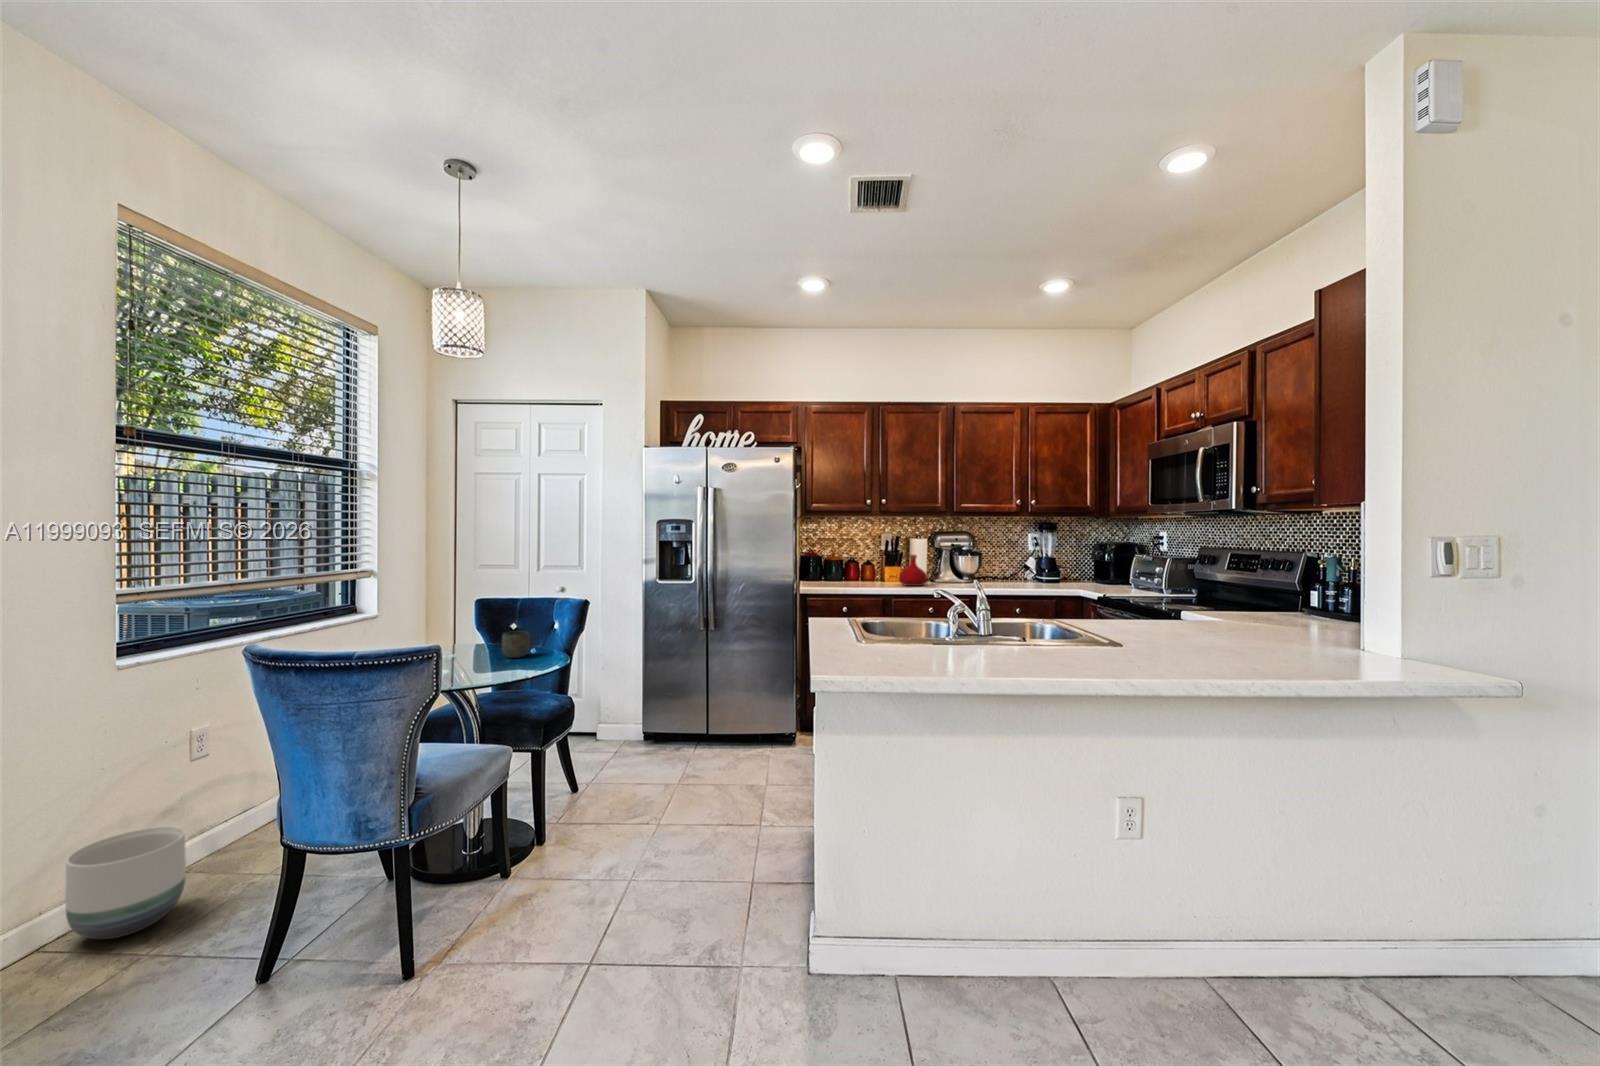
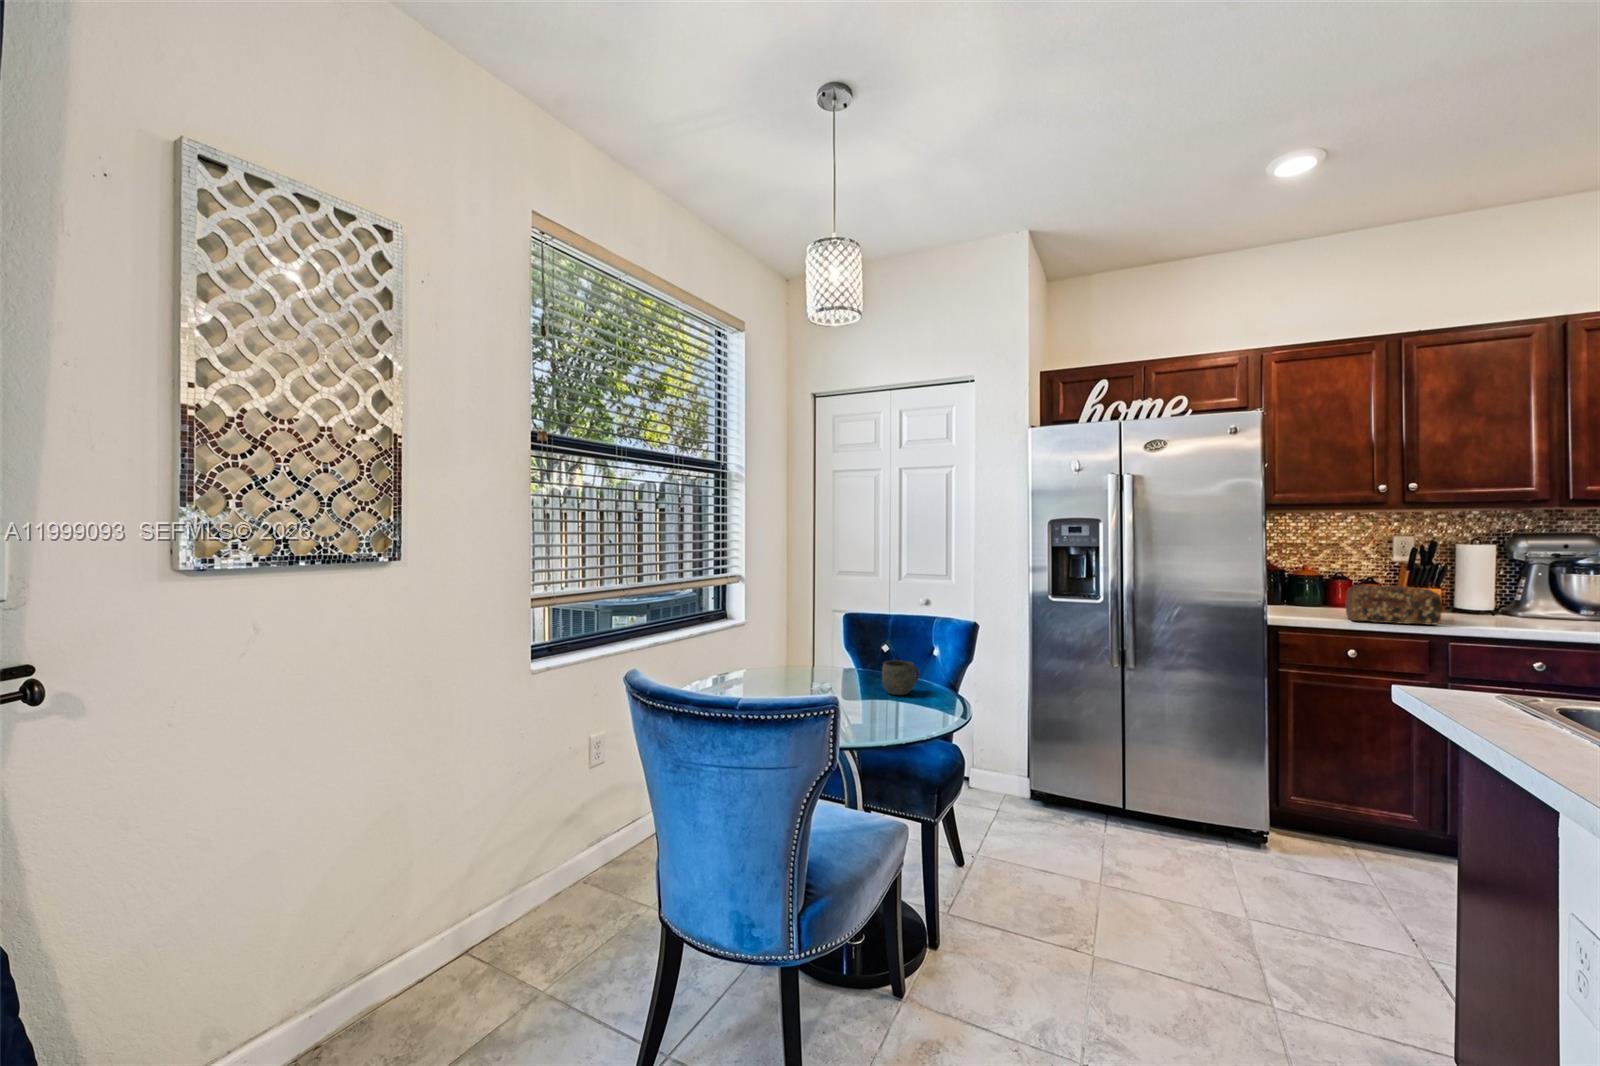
bottle: present [899,555,927,586] -> none [1451,571,1517,623]
bread loaf: none [844,565,889,588] -> present [1345,585,1442,625]
planter: present [65,827,186,939] -> none [492,838,583,954]

